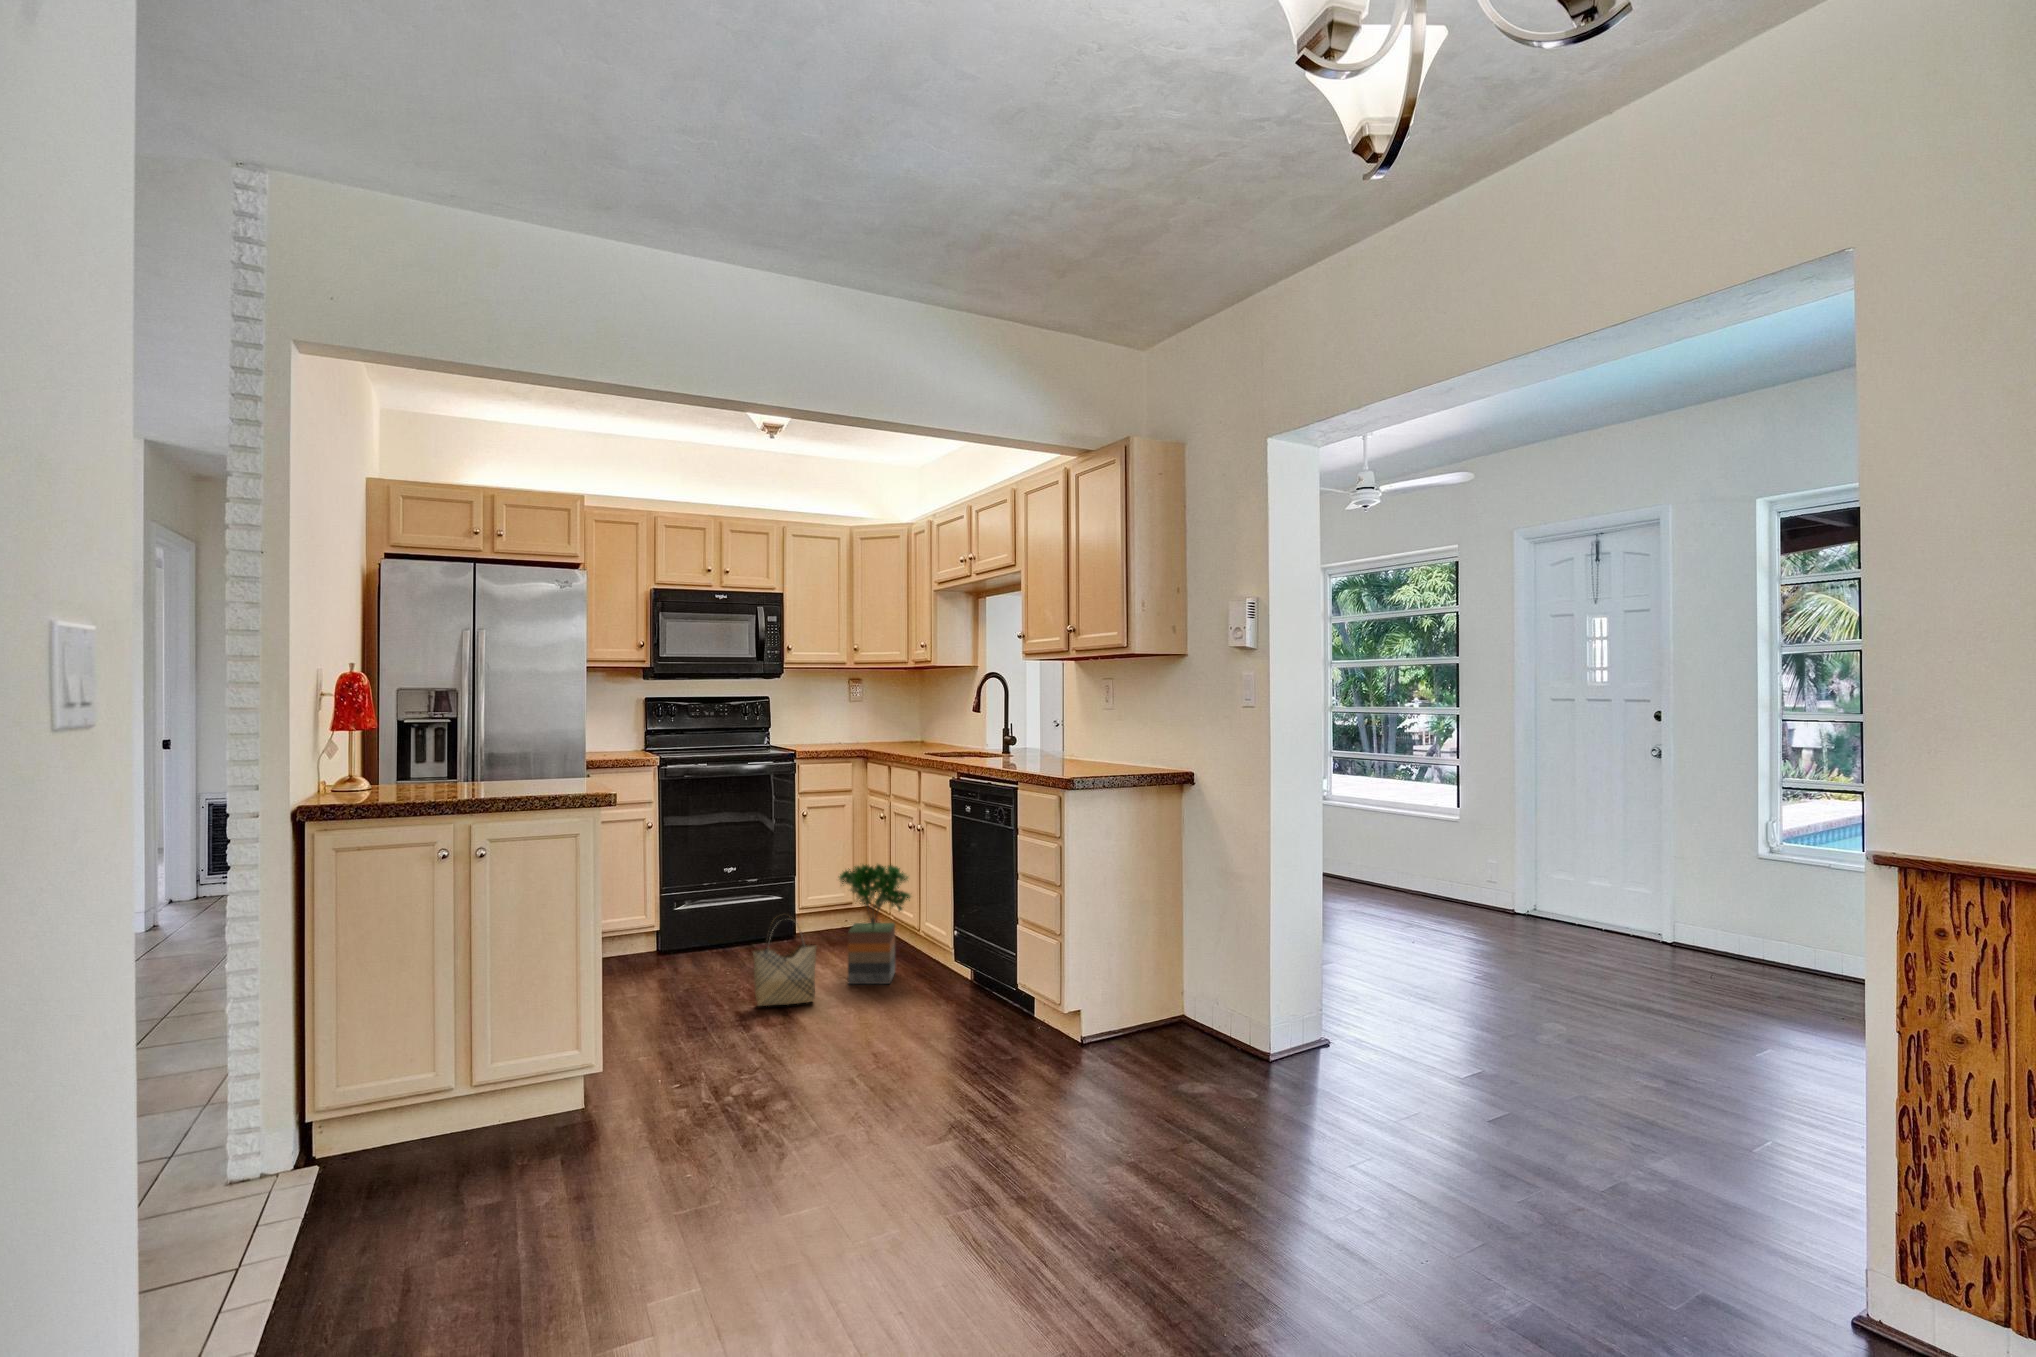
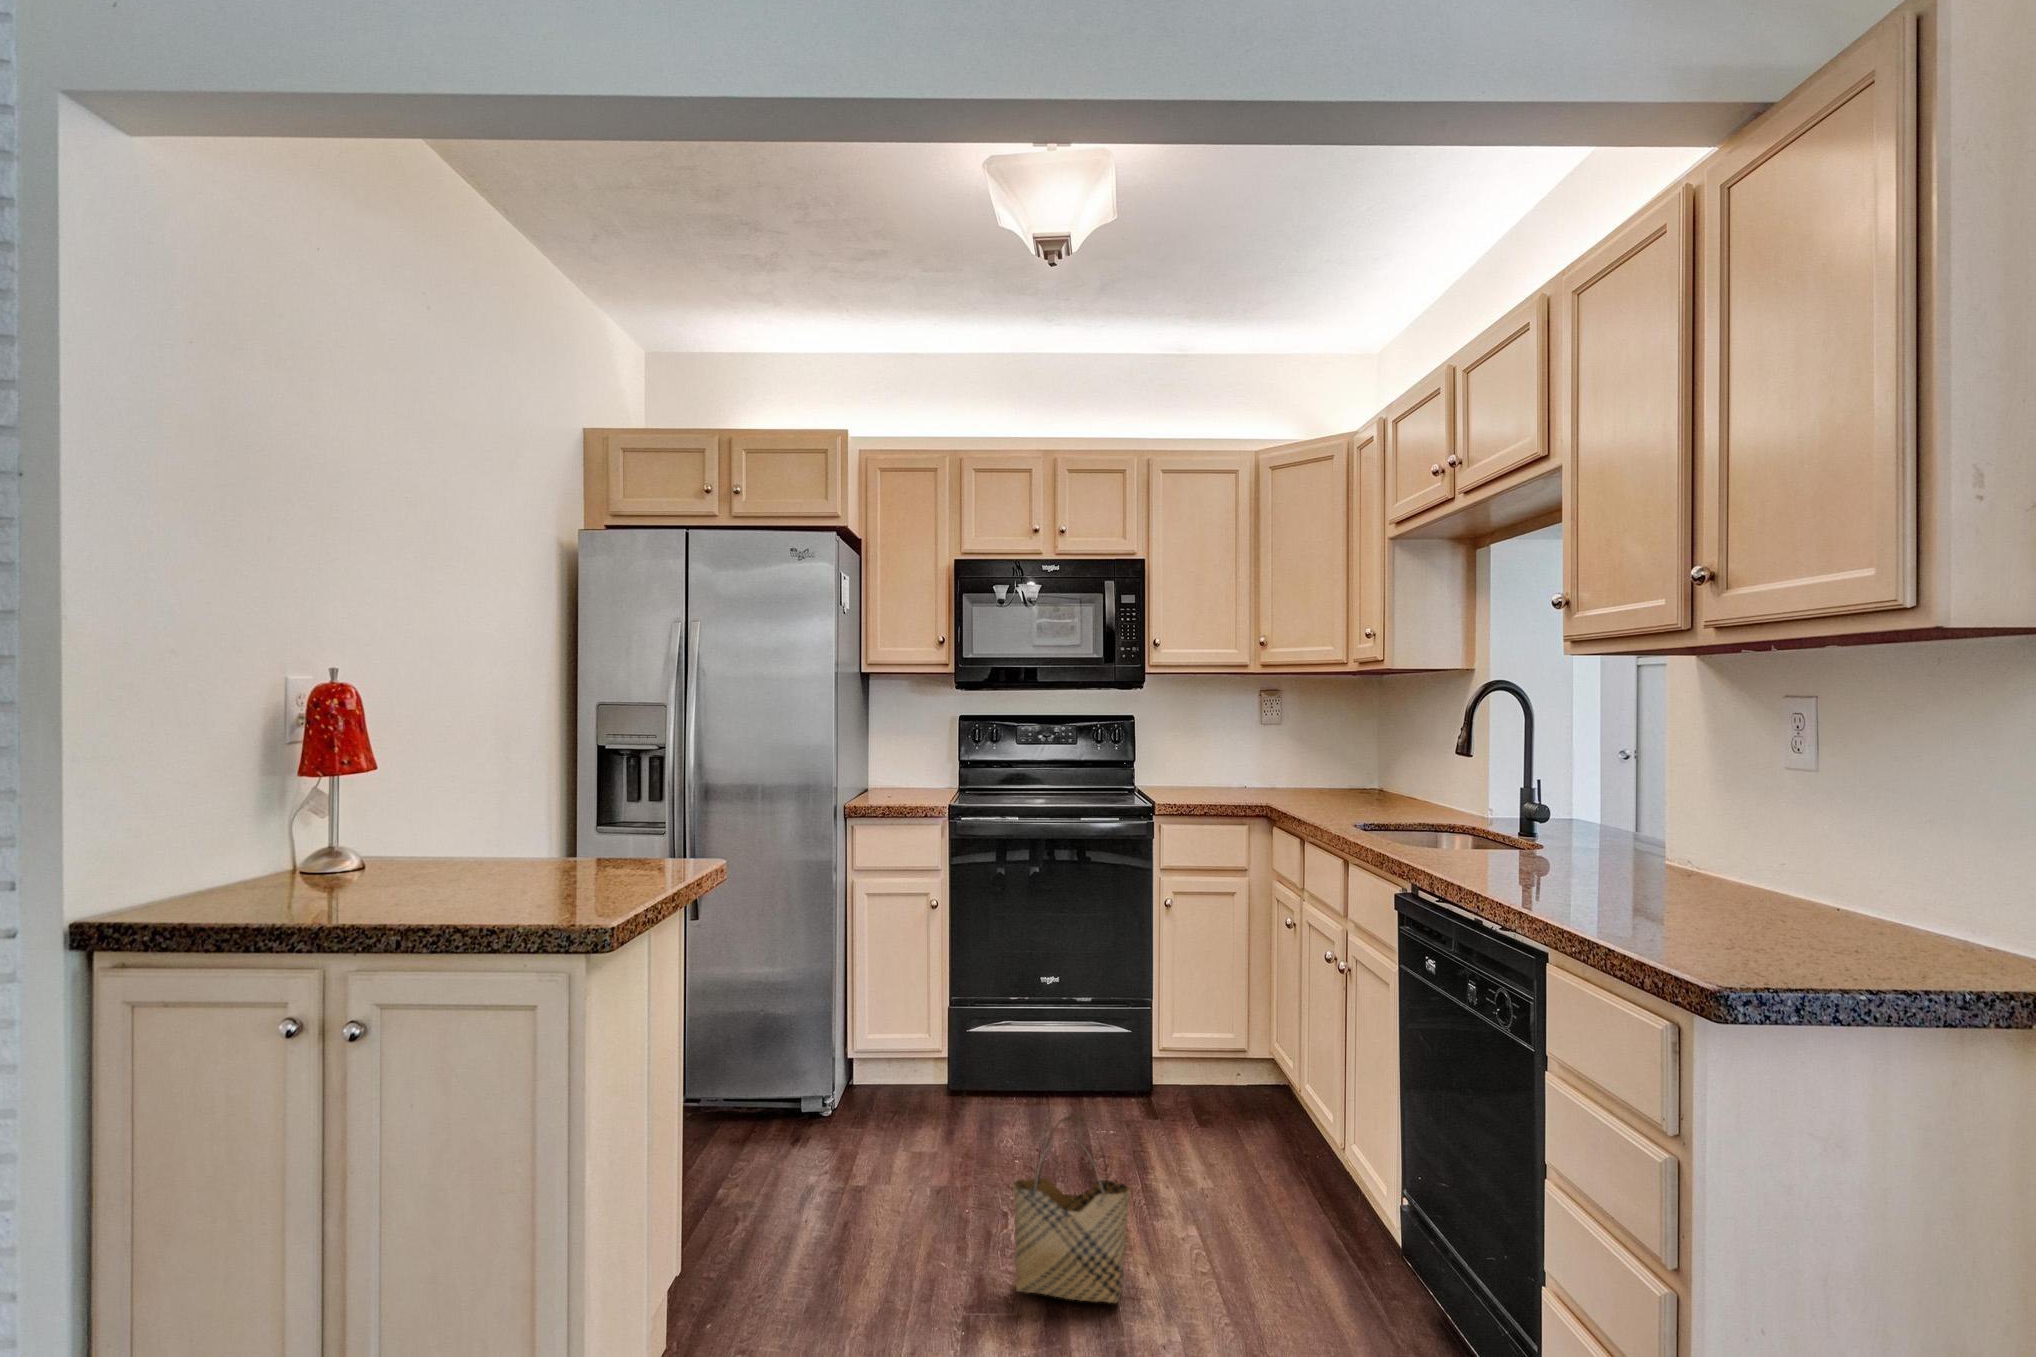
potted tree: present [839,864,910,984] -> none [1185,1025,1329,1278]

